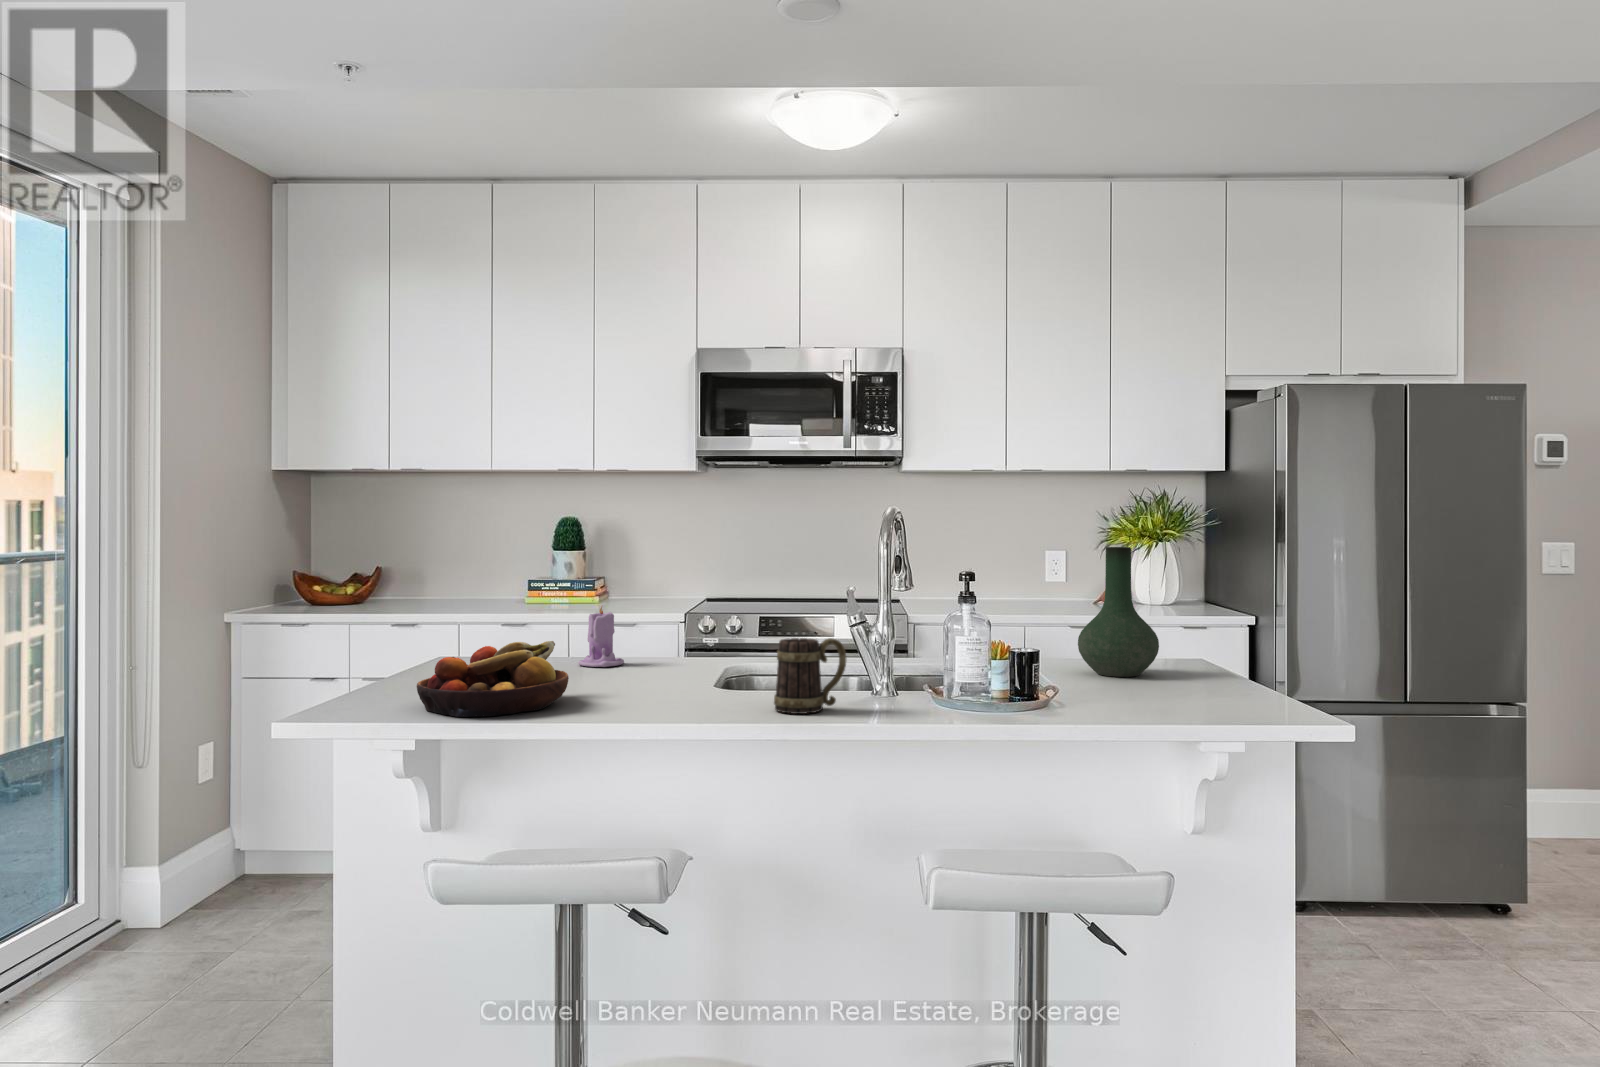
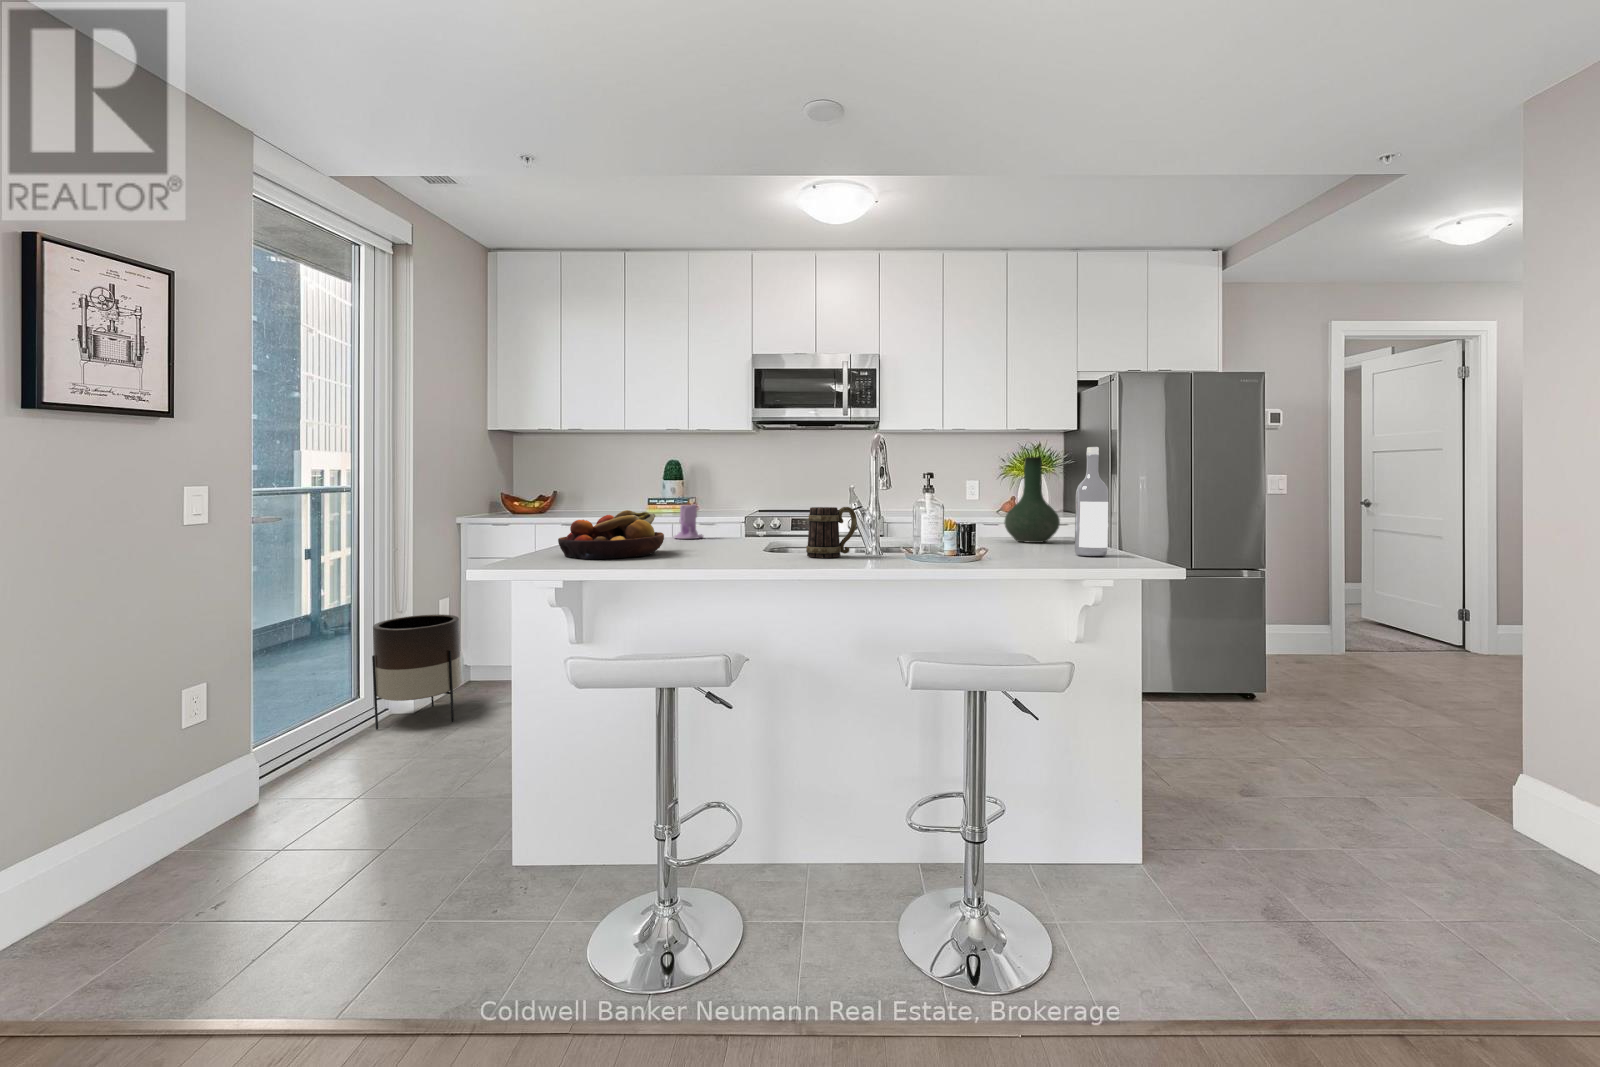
wine bottle: none [1162,553,1206,710] -> present [1075,447,1108,556]
planter: none [96,774,233,962] -> present [372,614,462,730]

